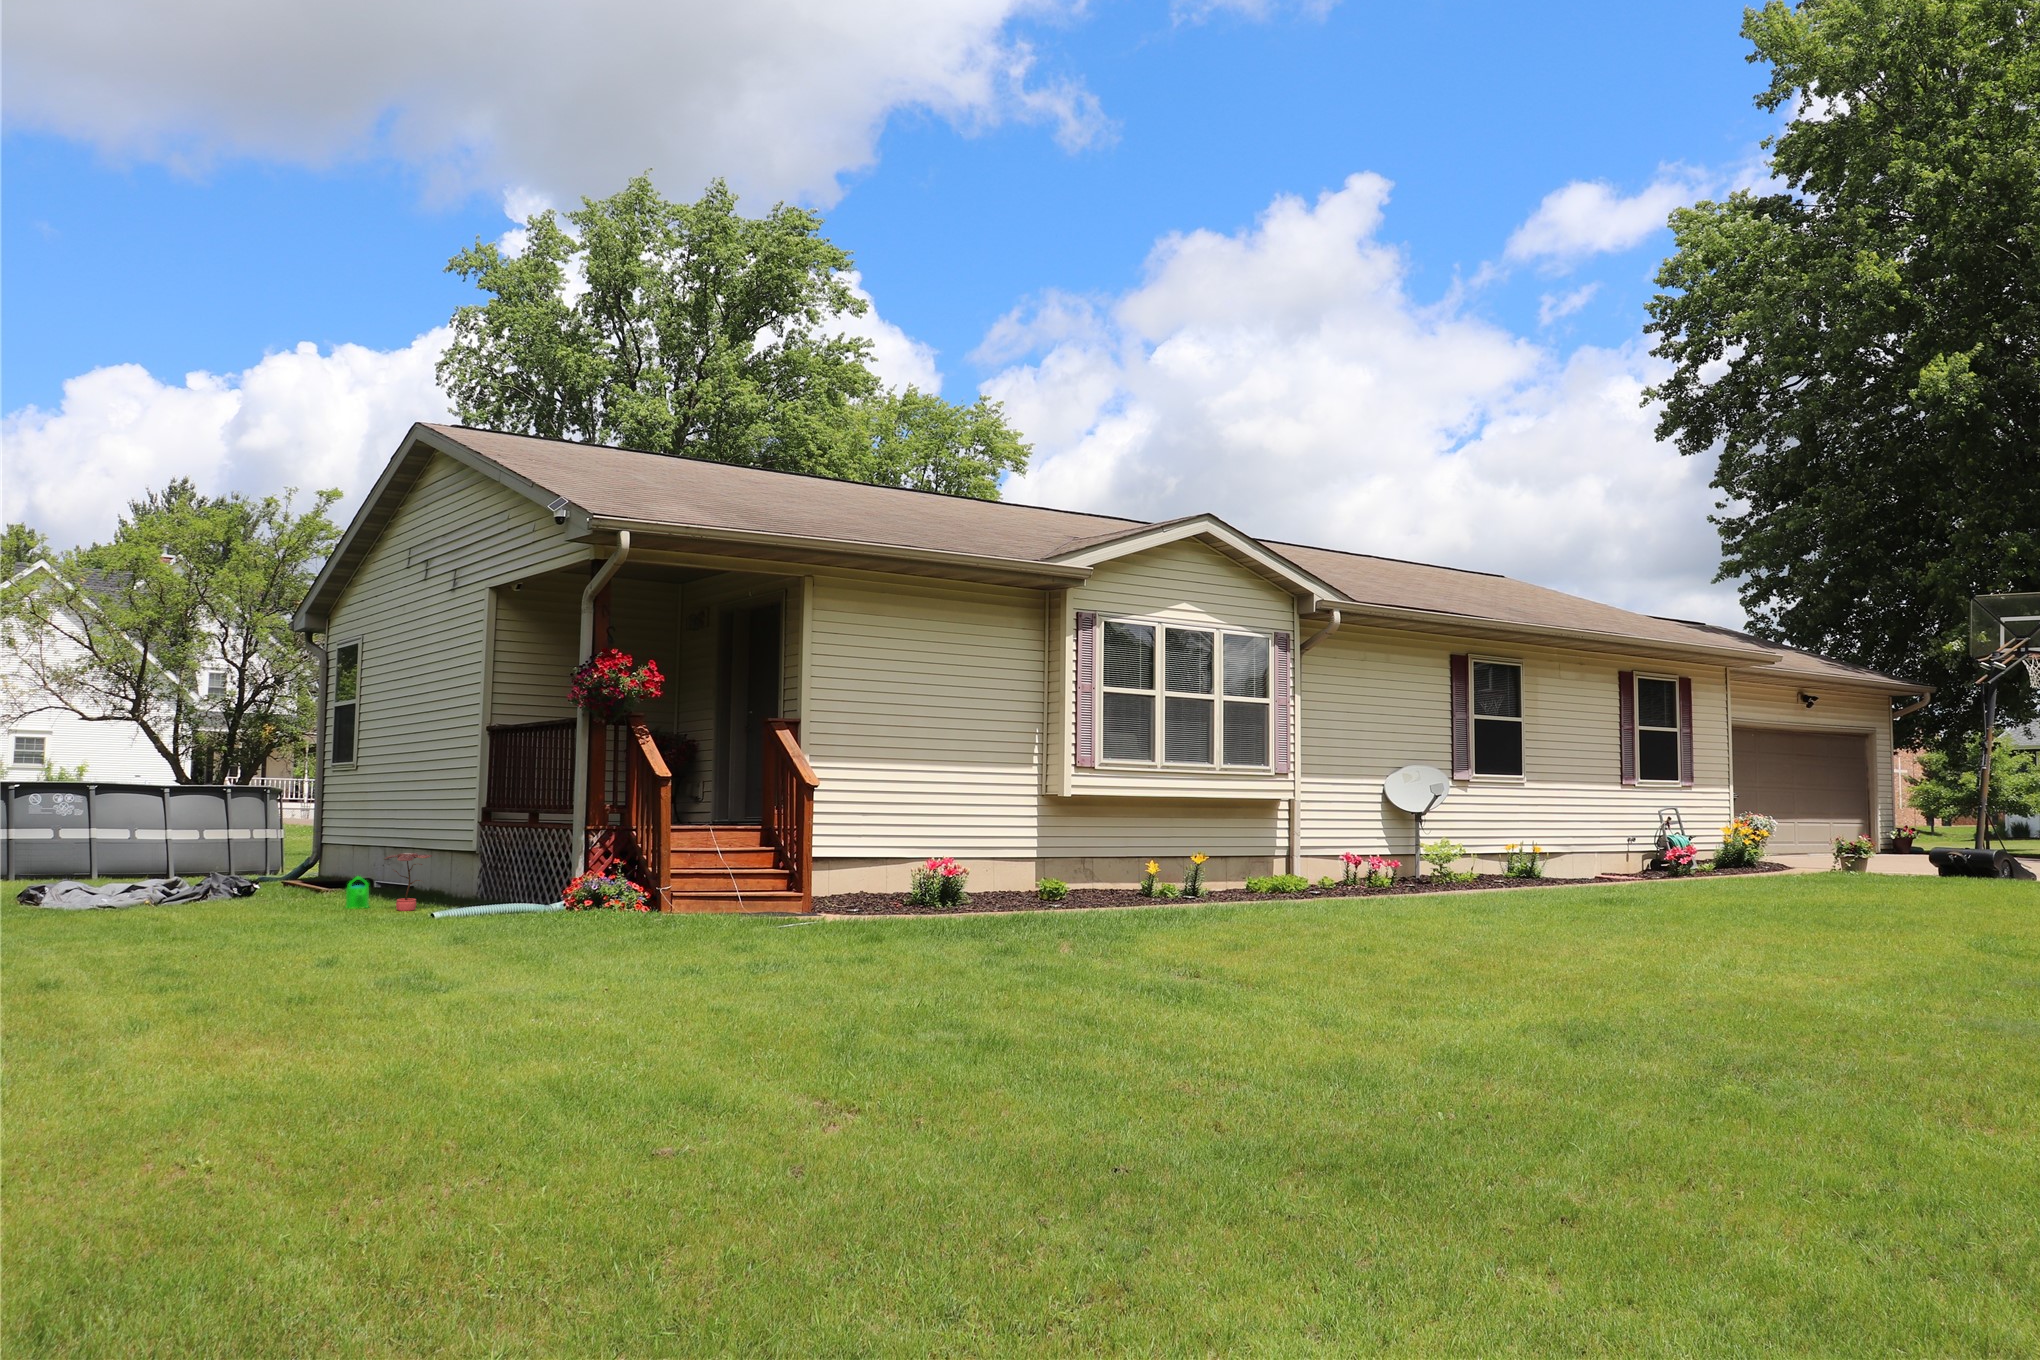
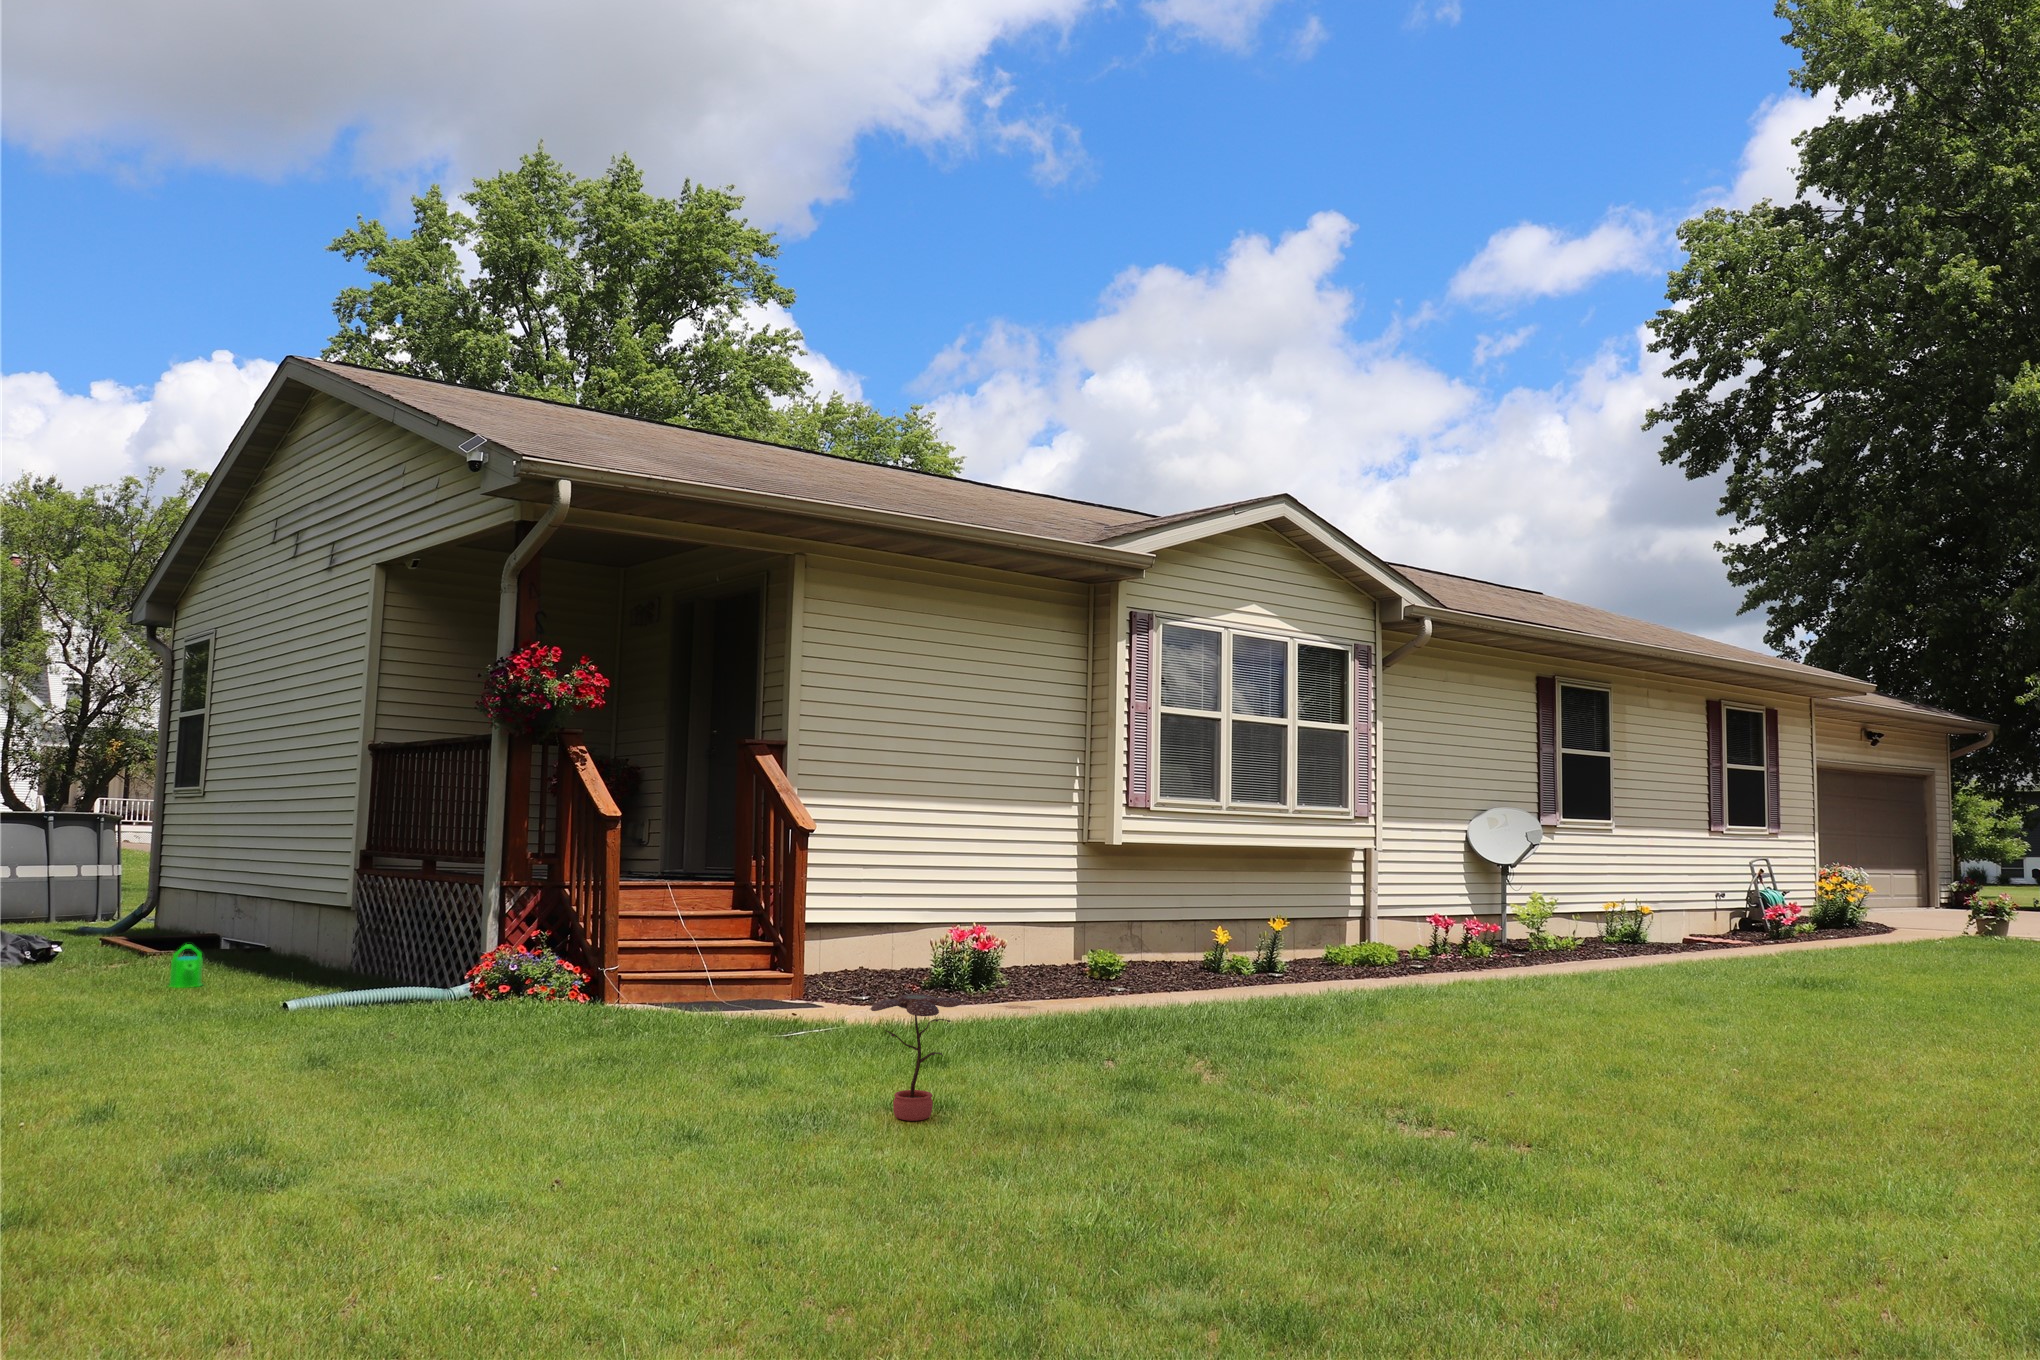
potted plant: present [384,853,432,911] -> present [871,994,962,1121]

